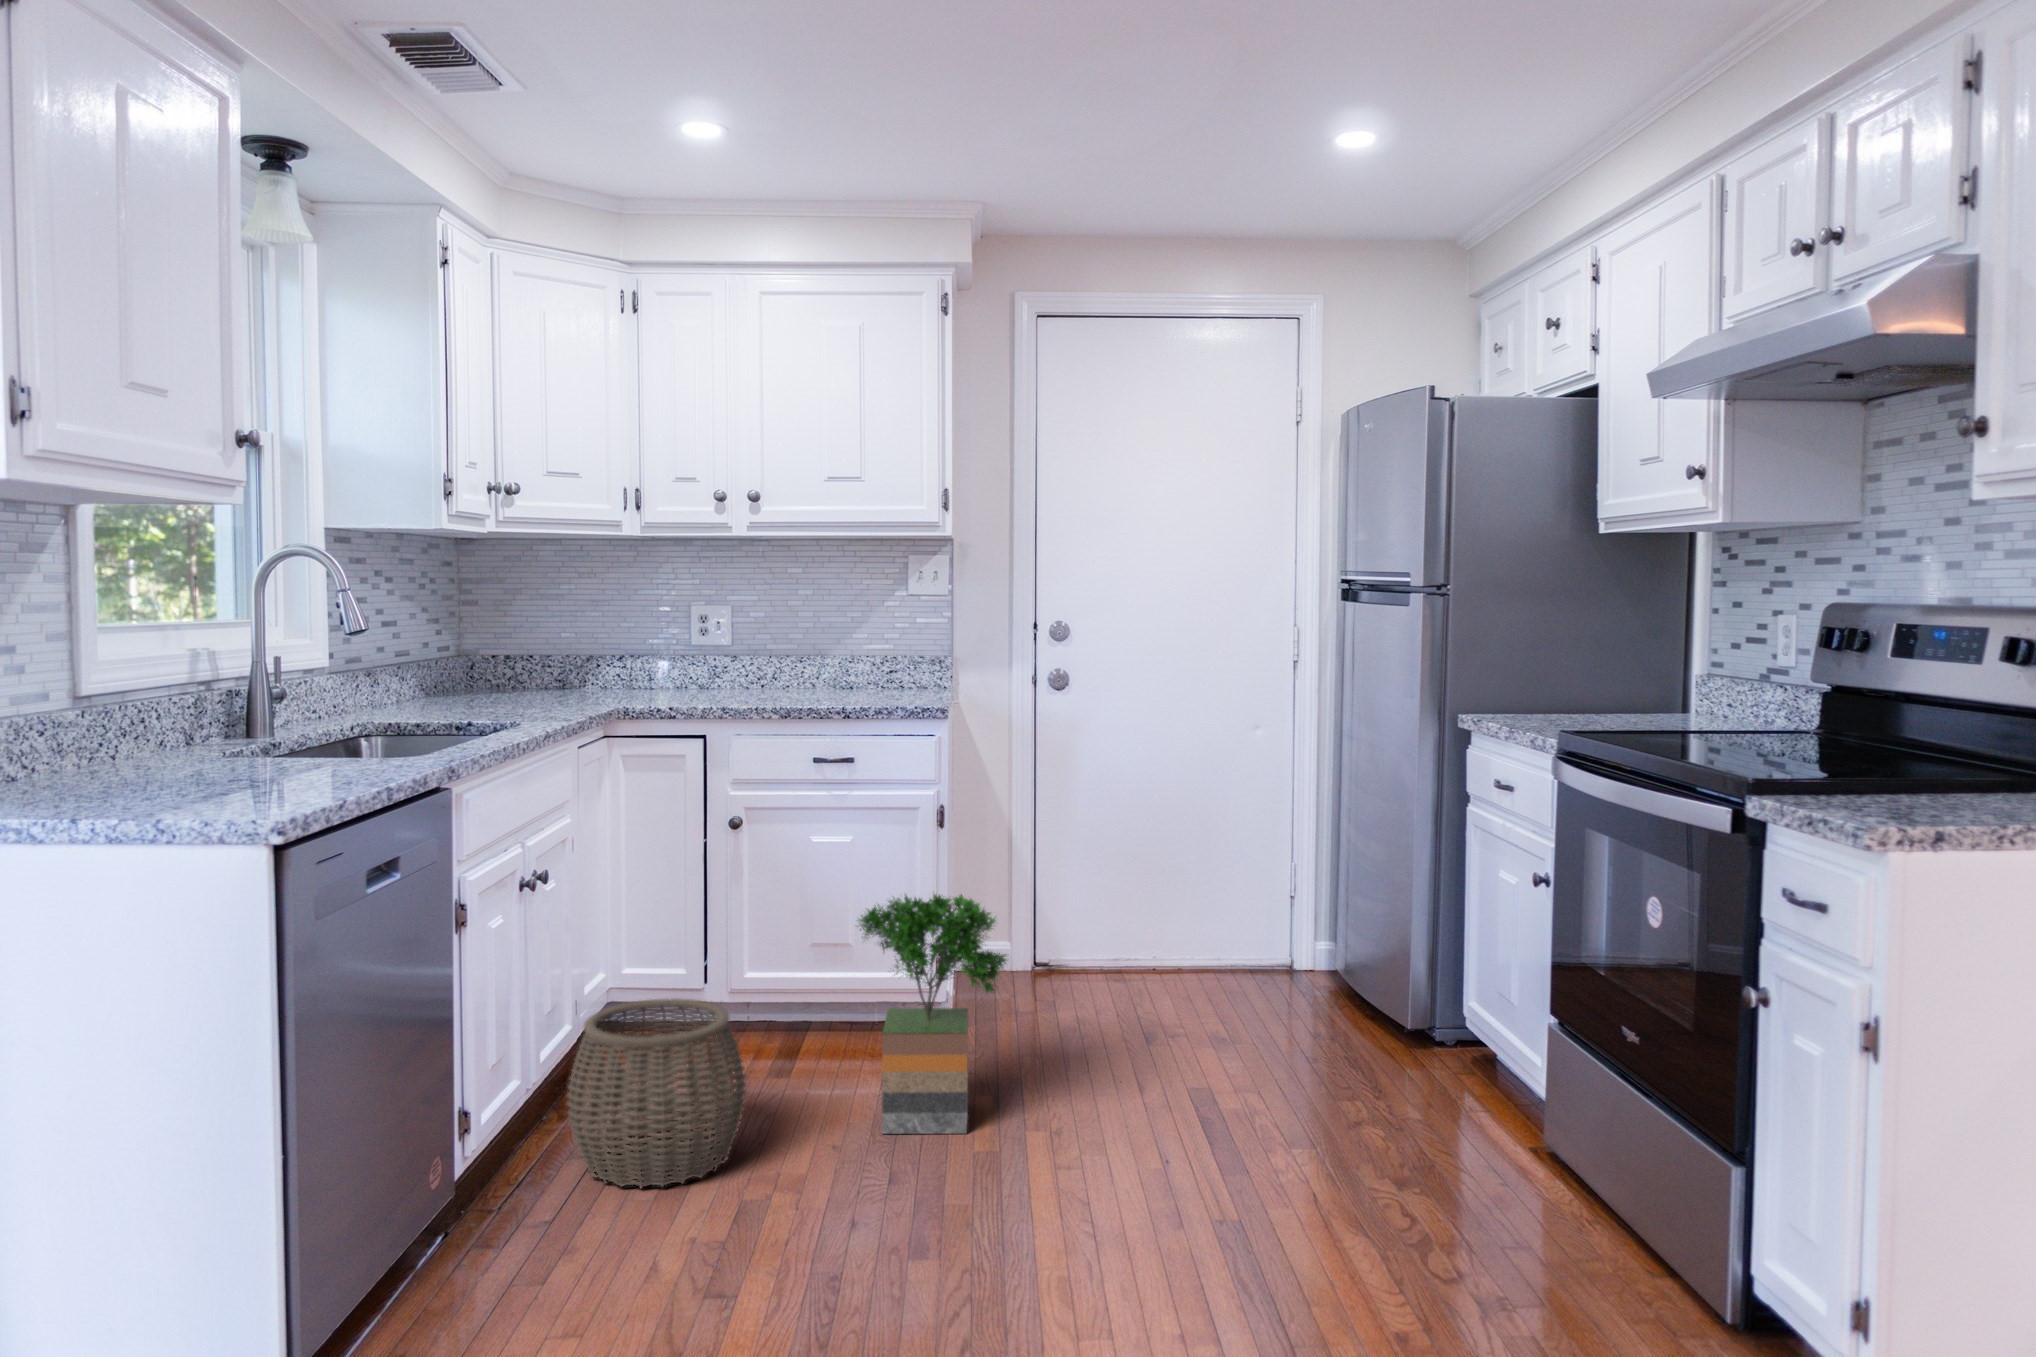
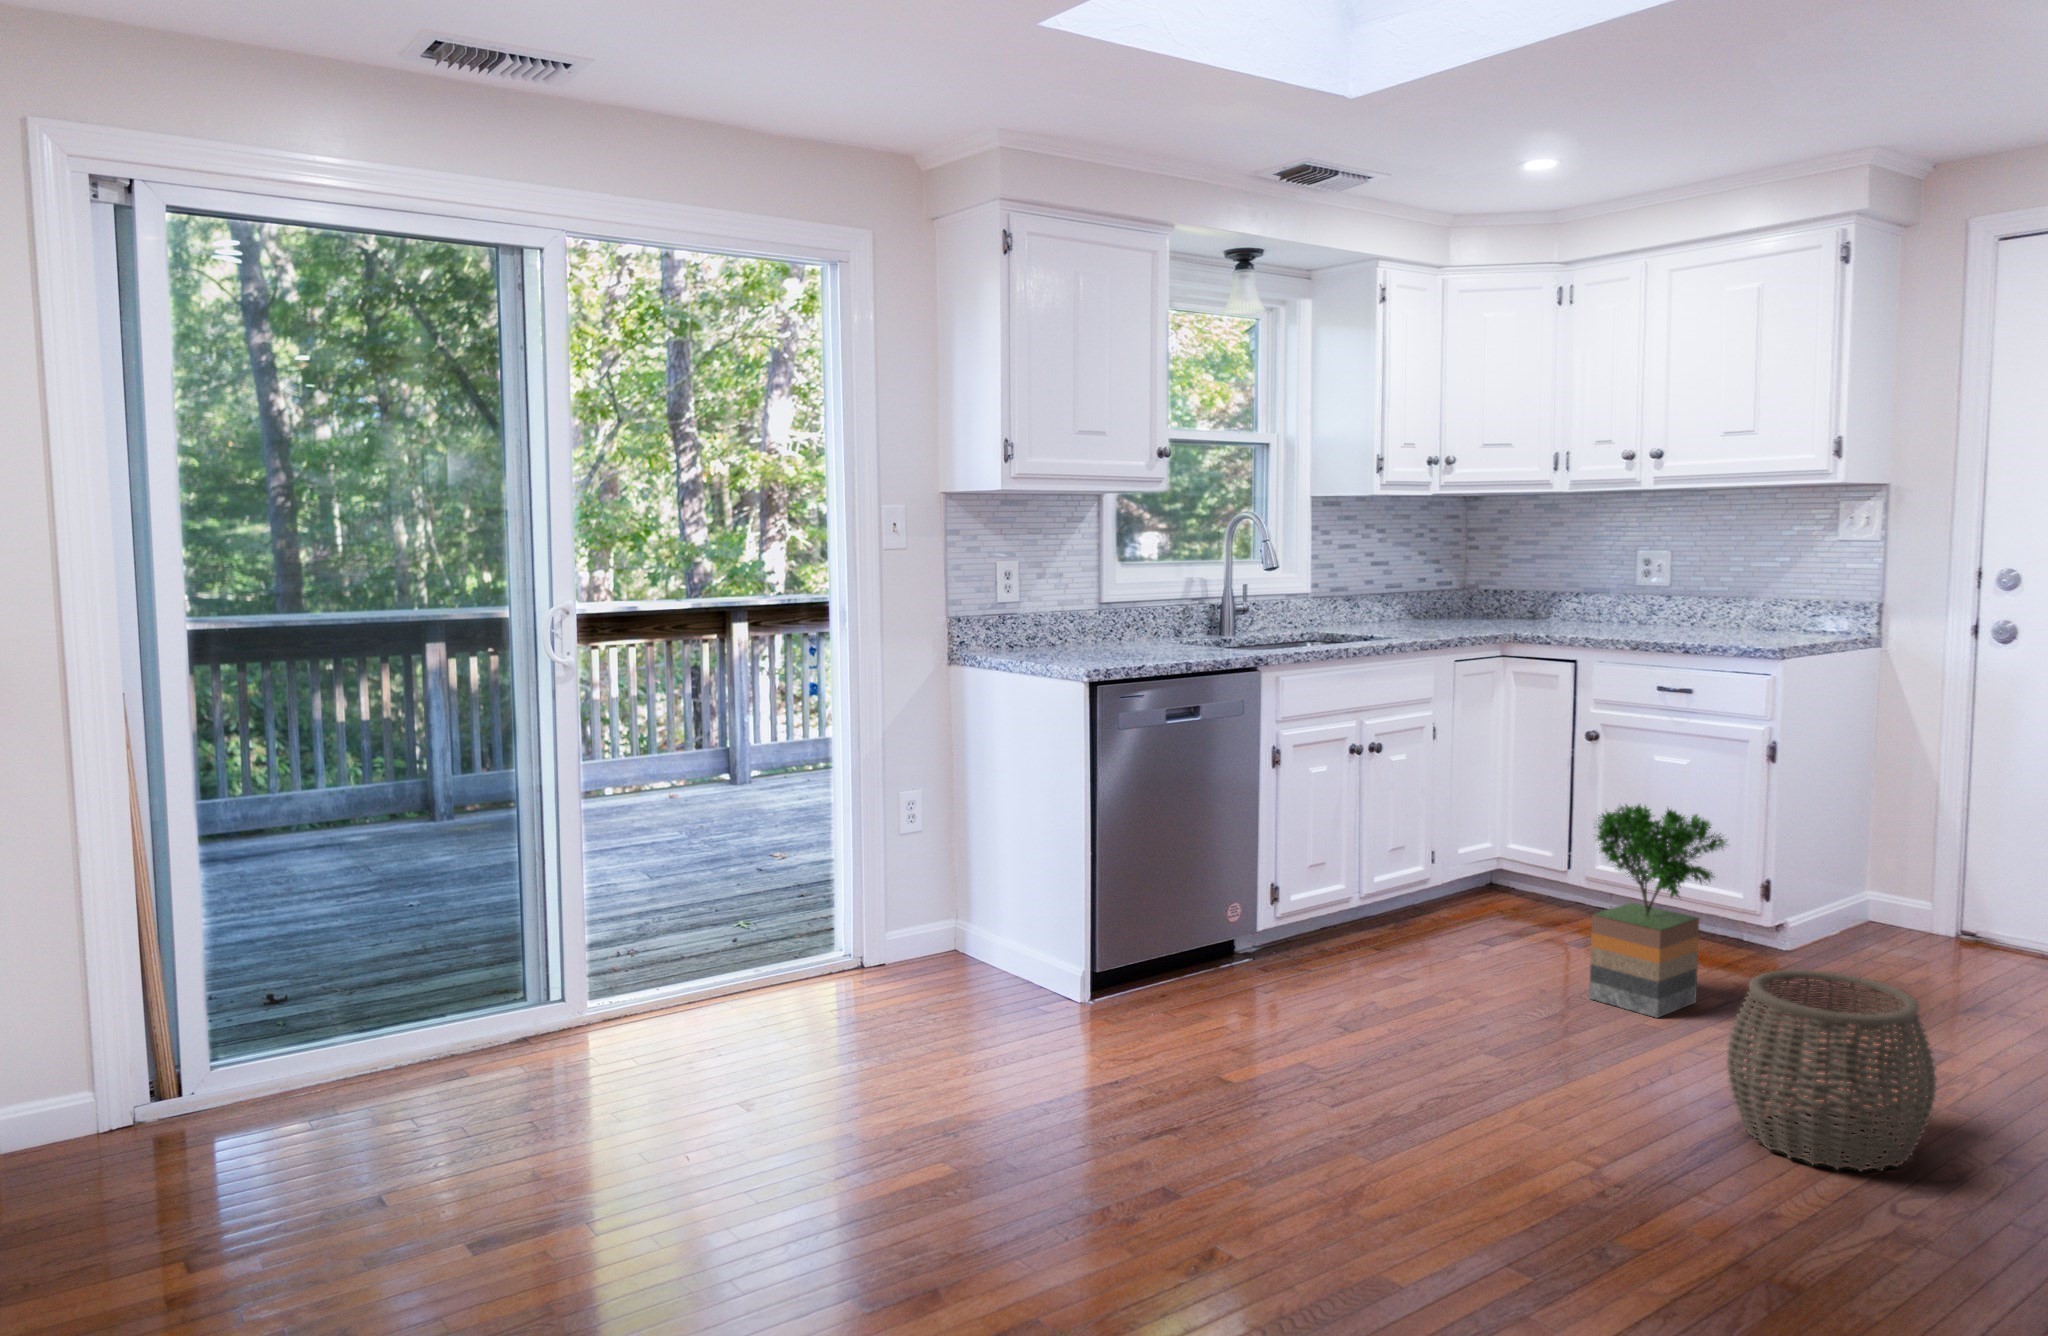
woven basket: present [567,999,746,1188] -> present [1727,970,1936,1171]

